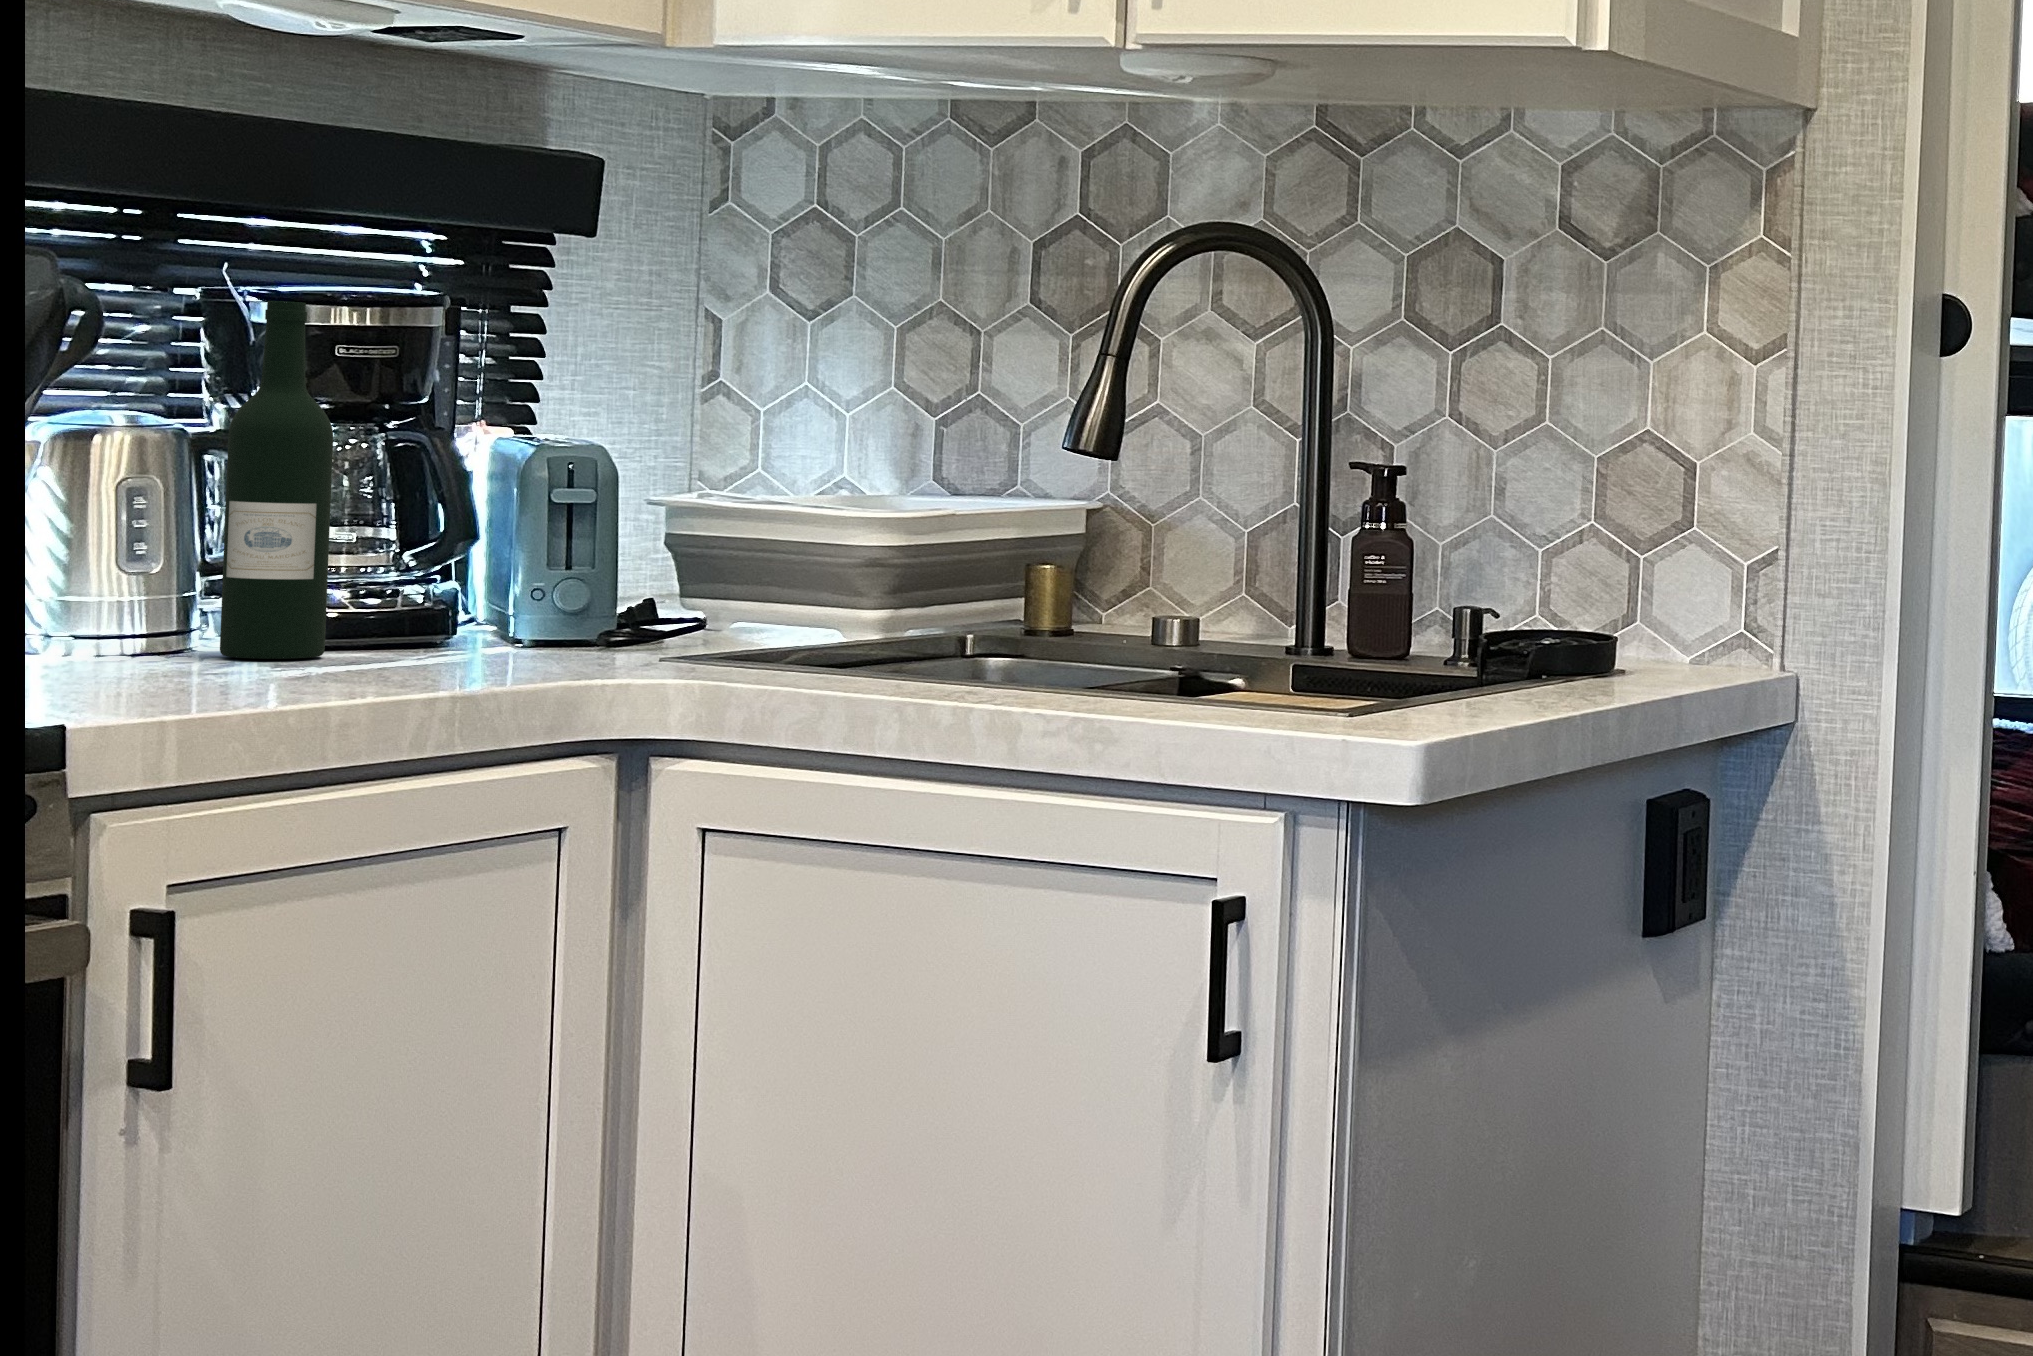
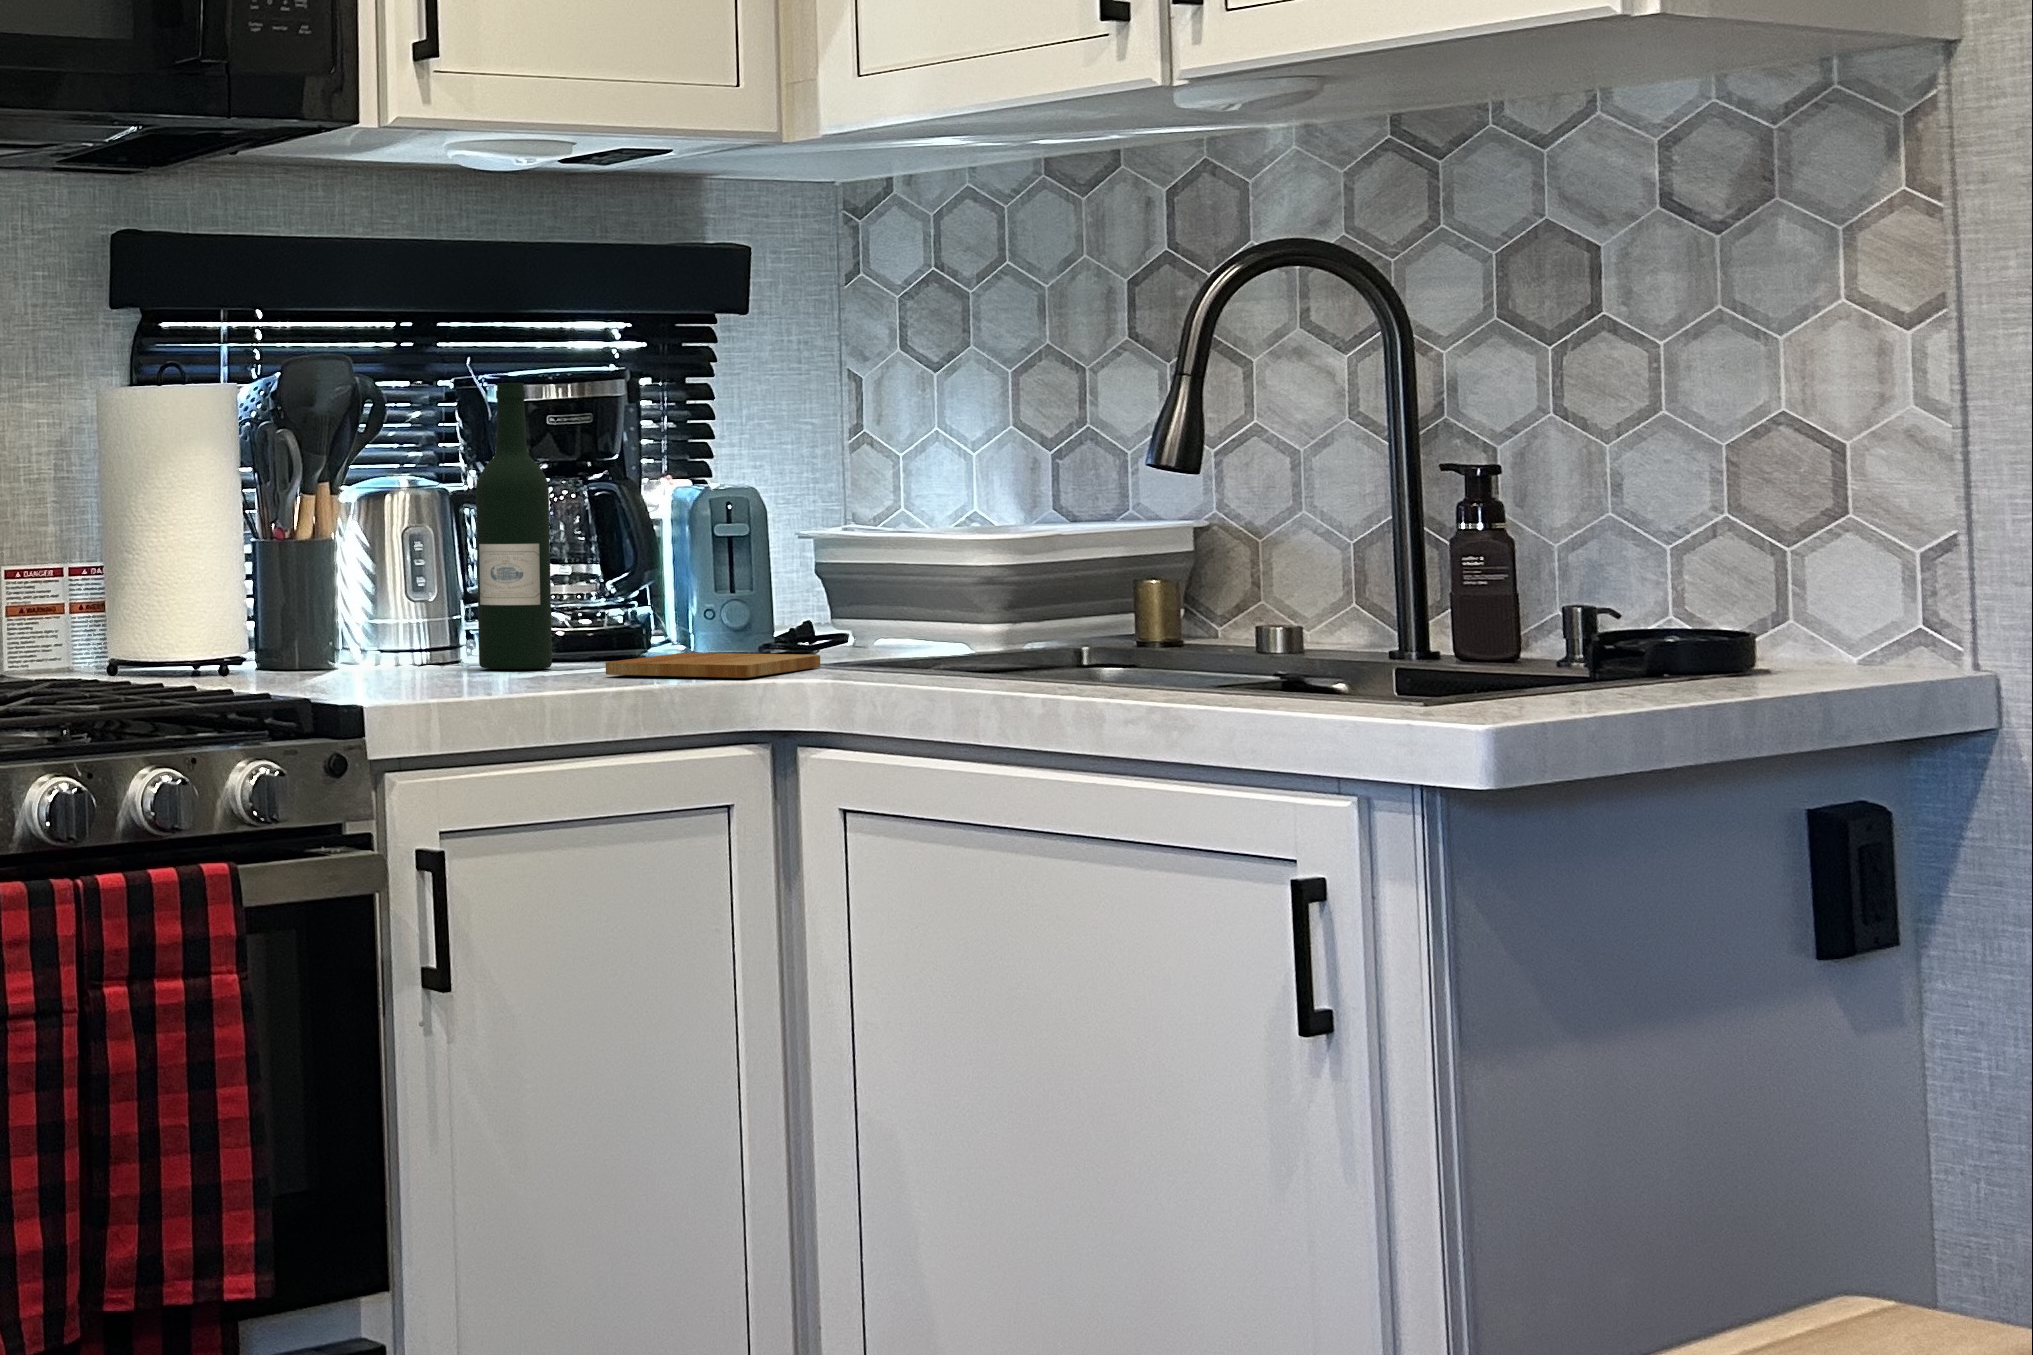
cutting board: none [404,638,678,675] -> present [606,653,820,678]

